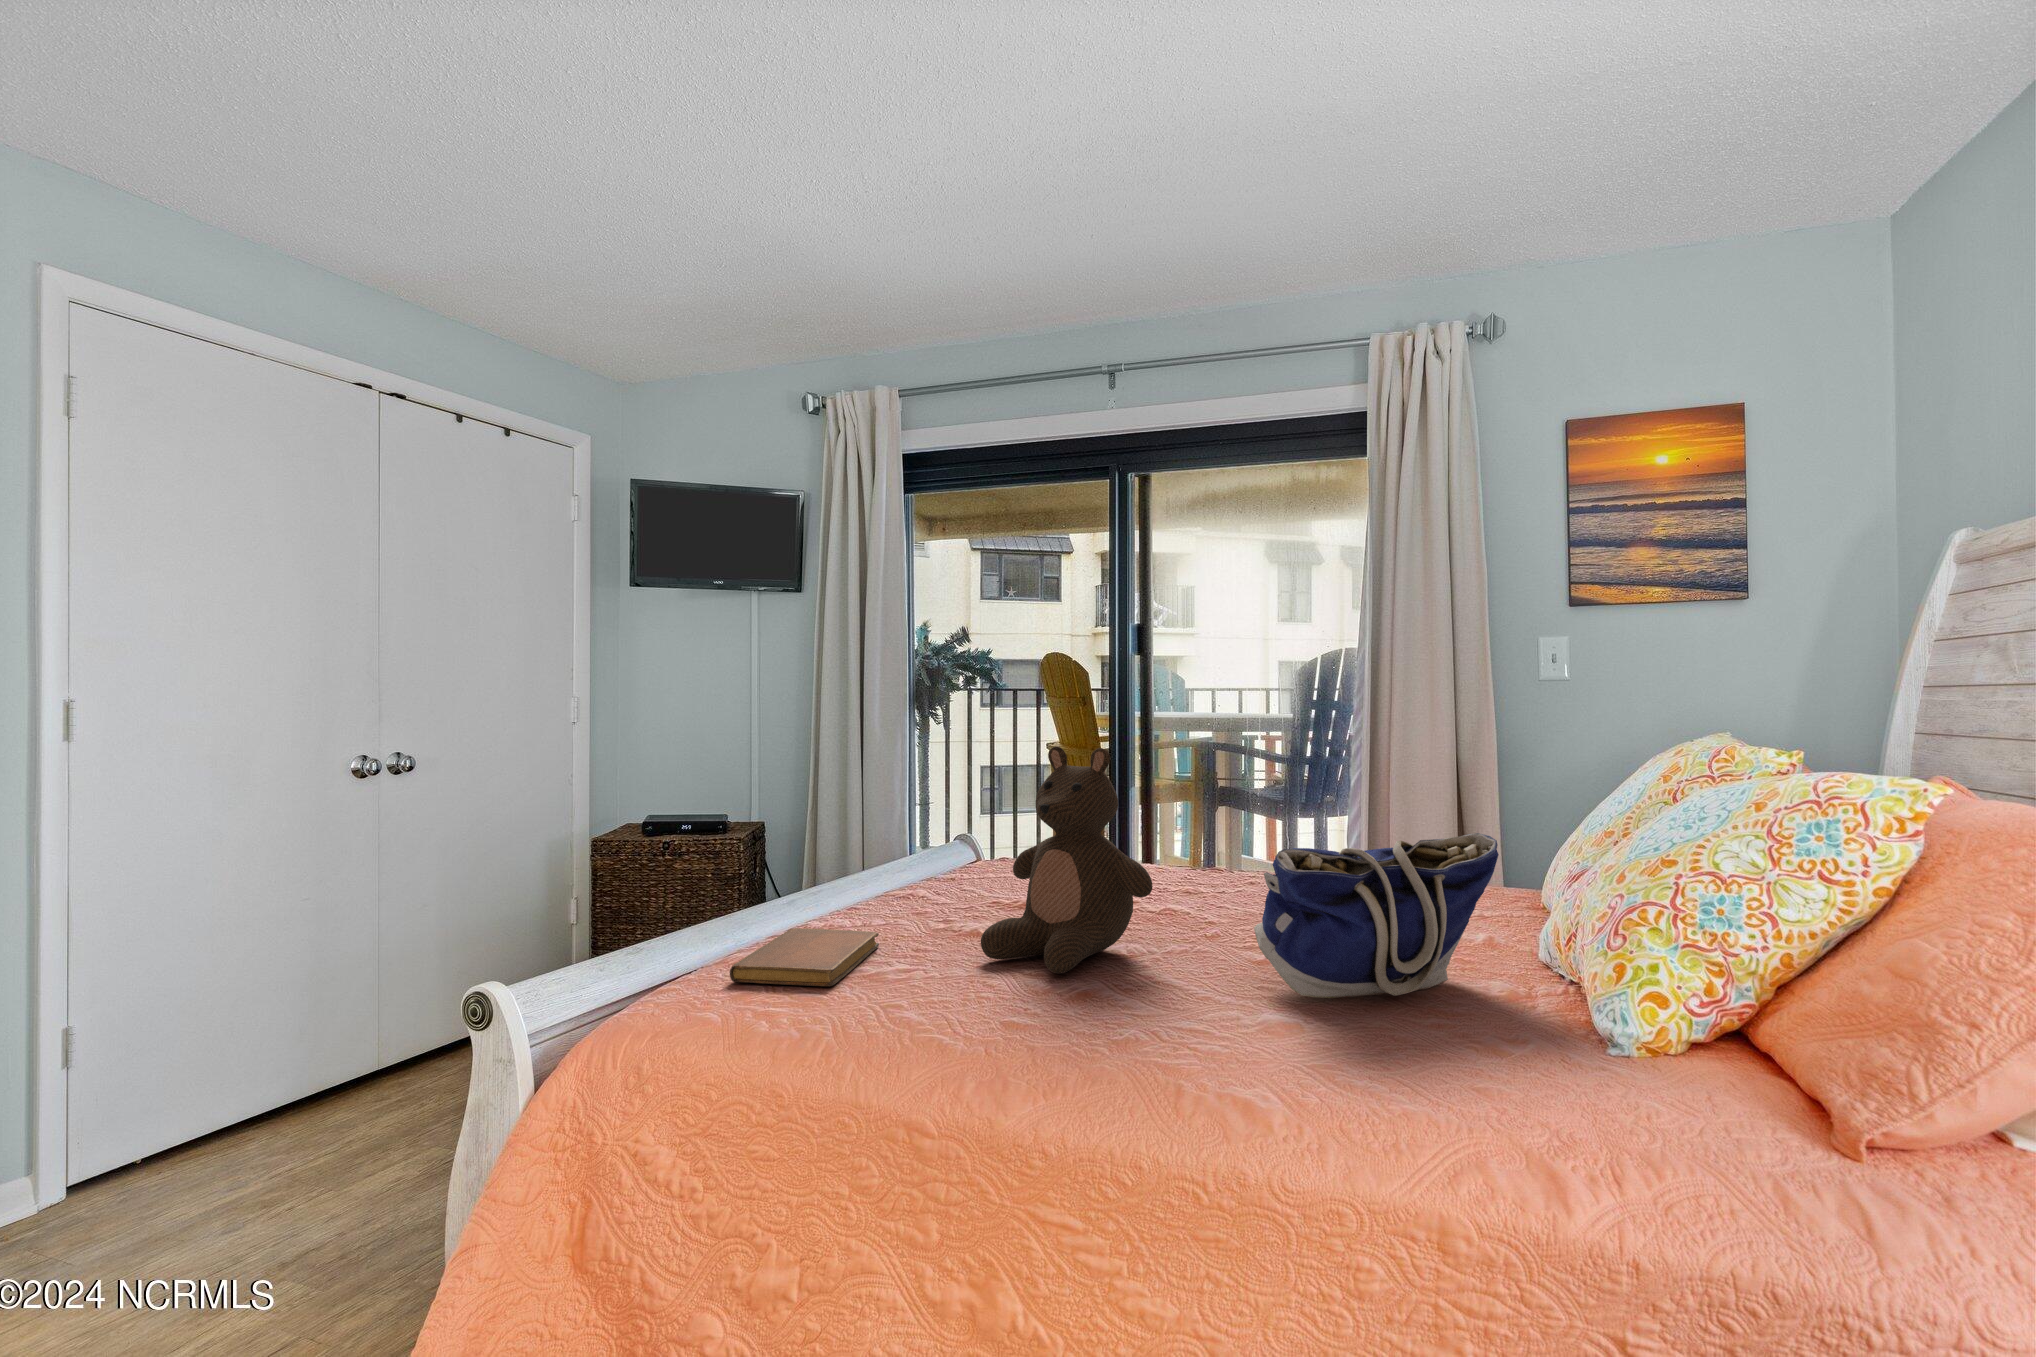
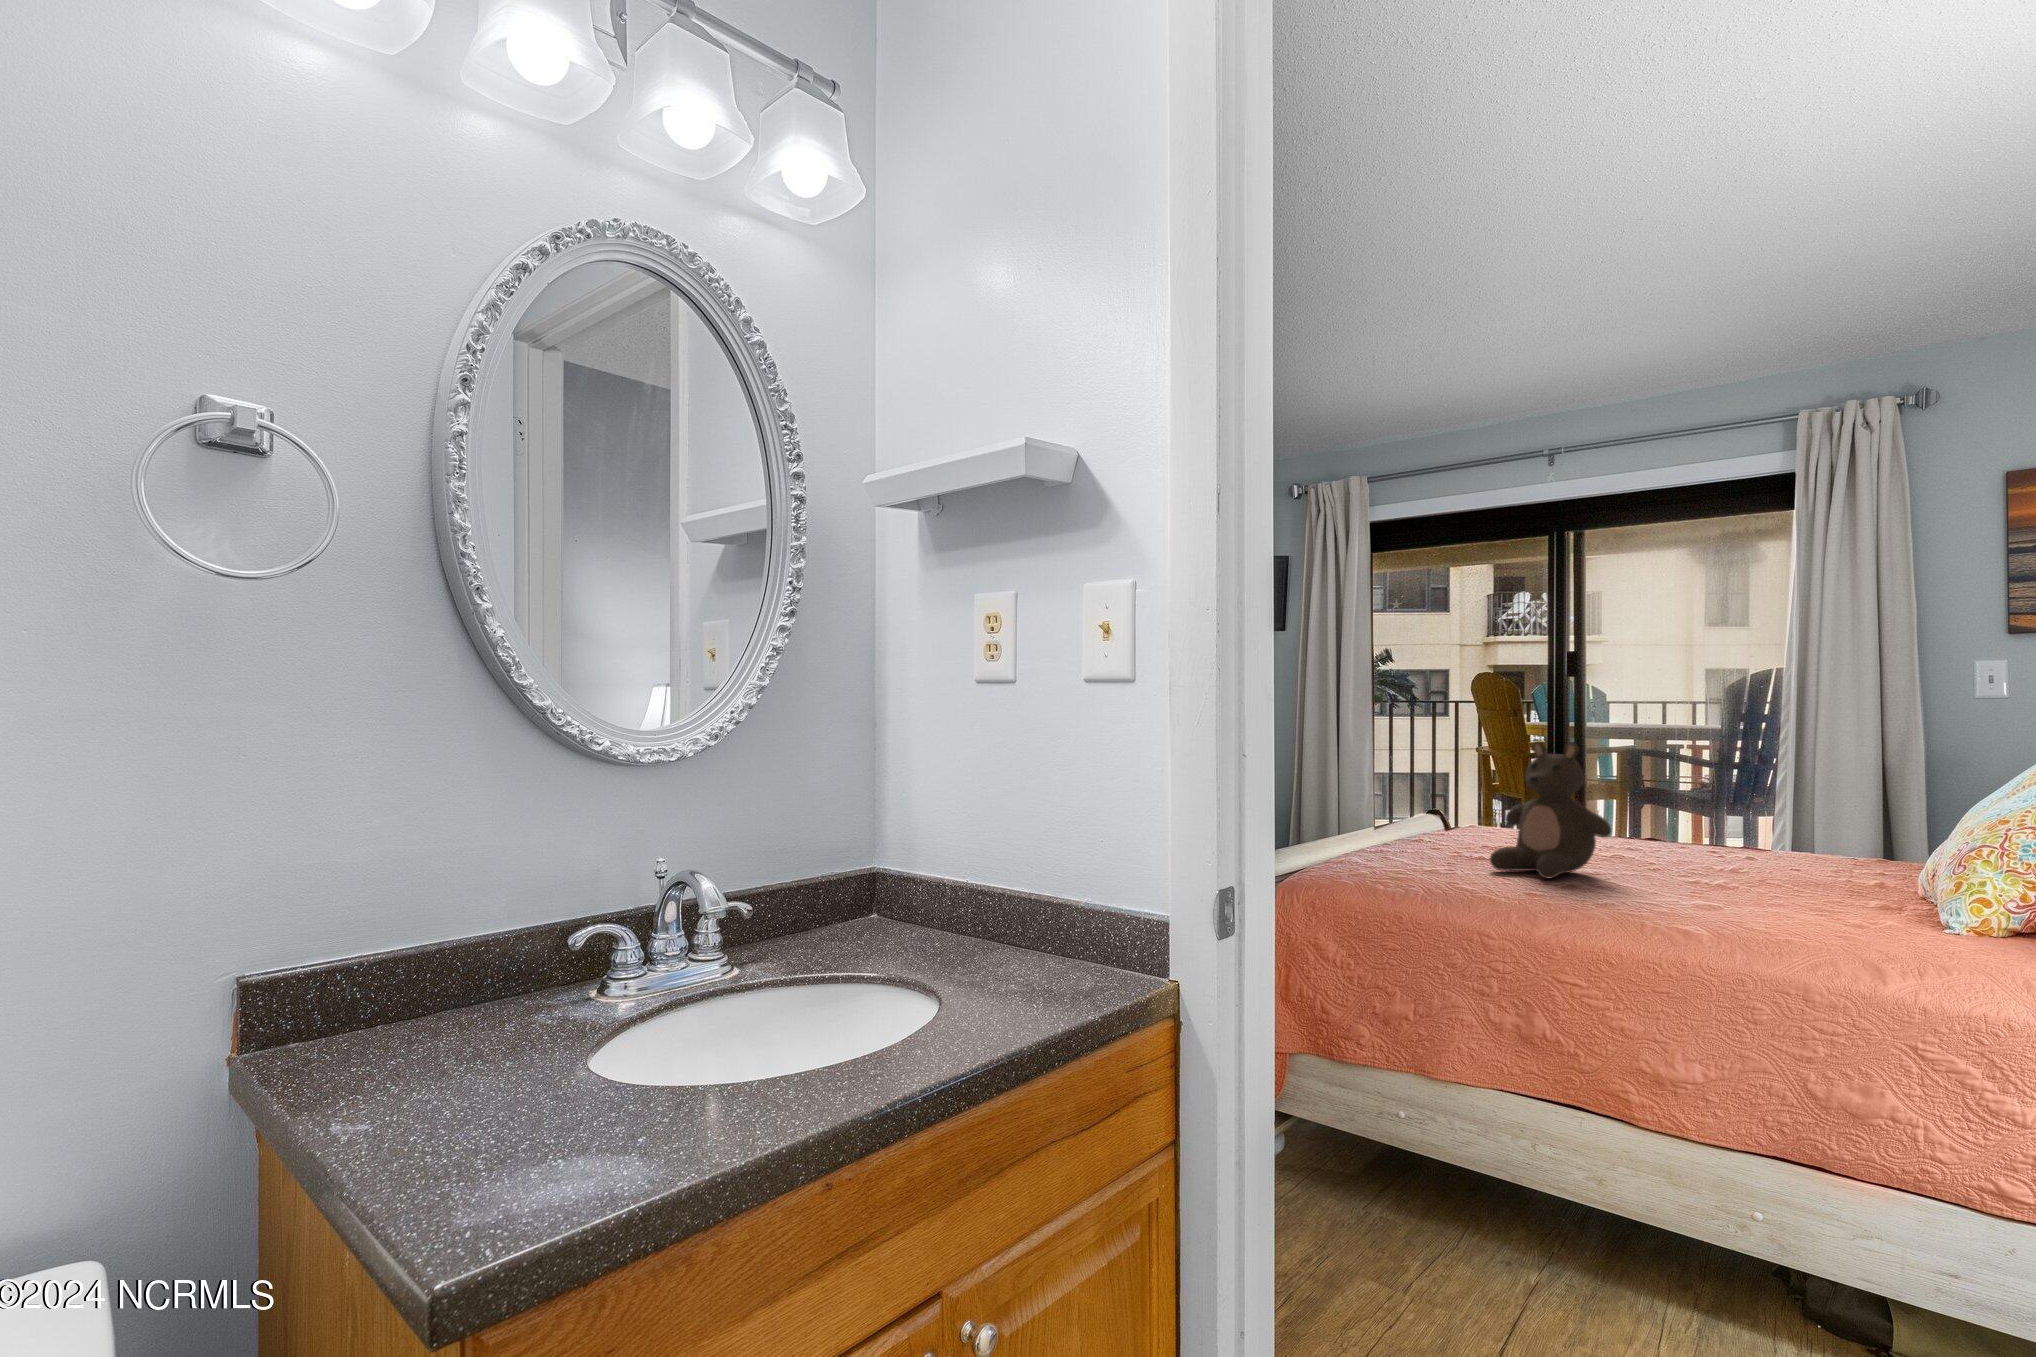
tote bag: present [1254,833,1499,998] -> none [1688,804,1877,902]
notebook: present [730,928,879,986] -> none [1338,847,1416,874]

